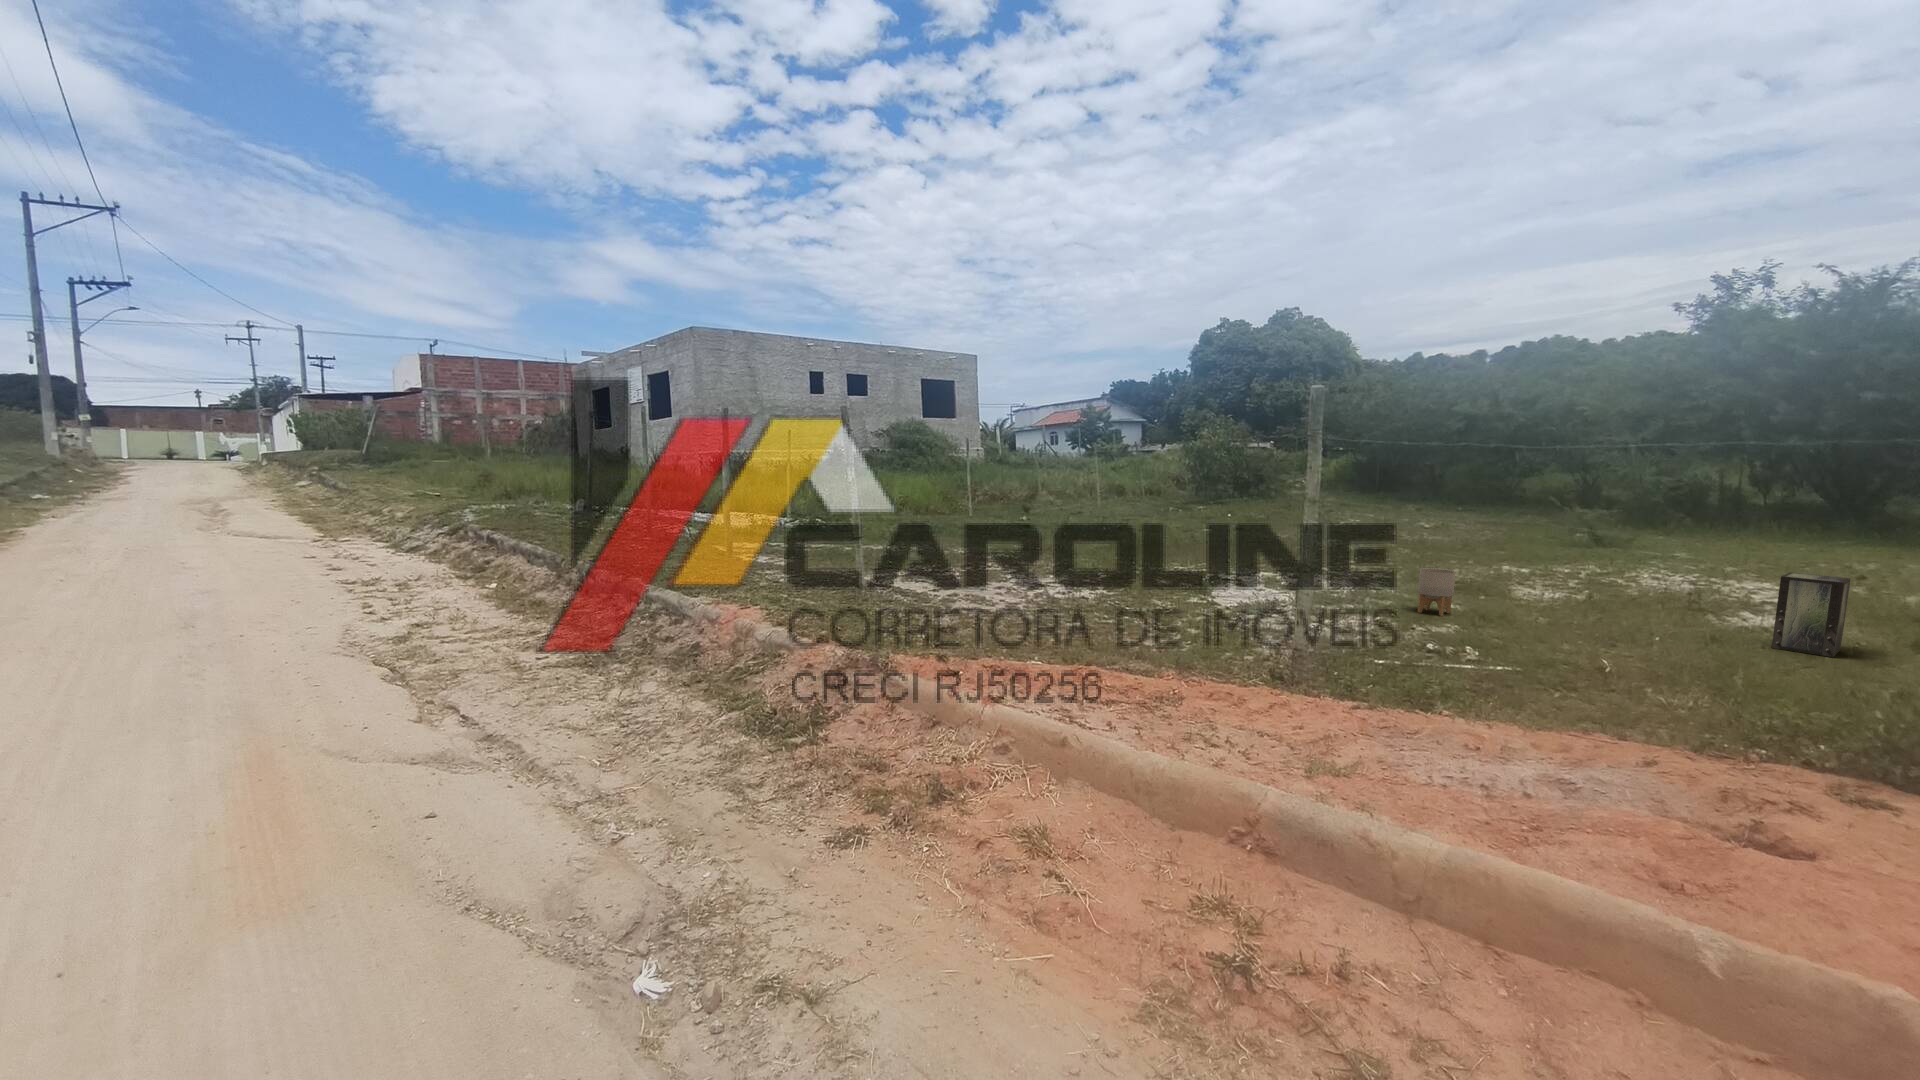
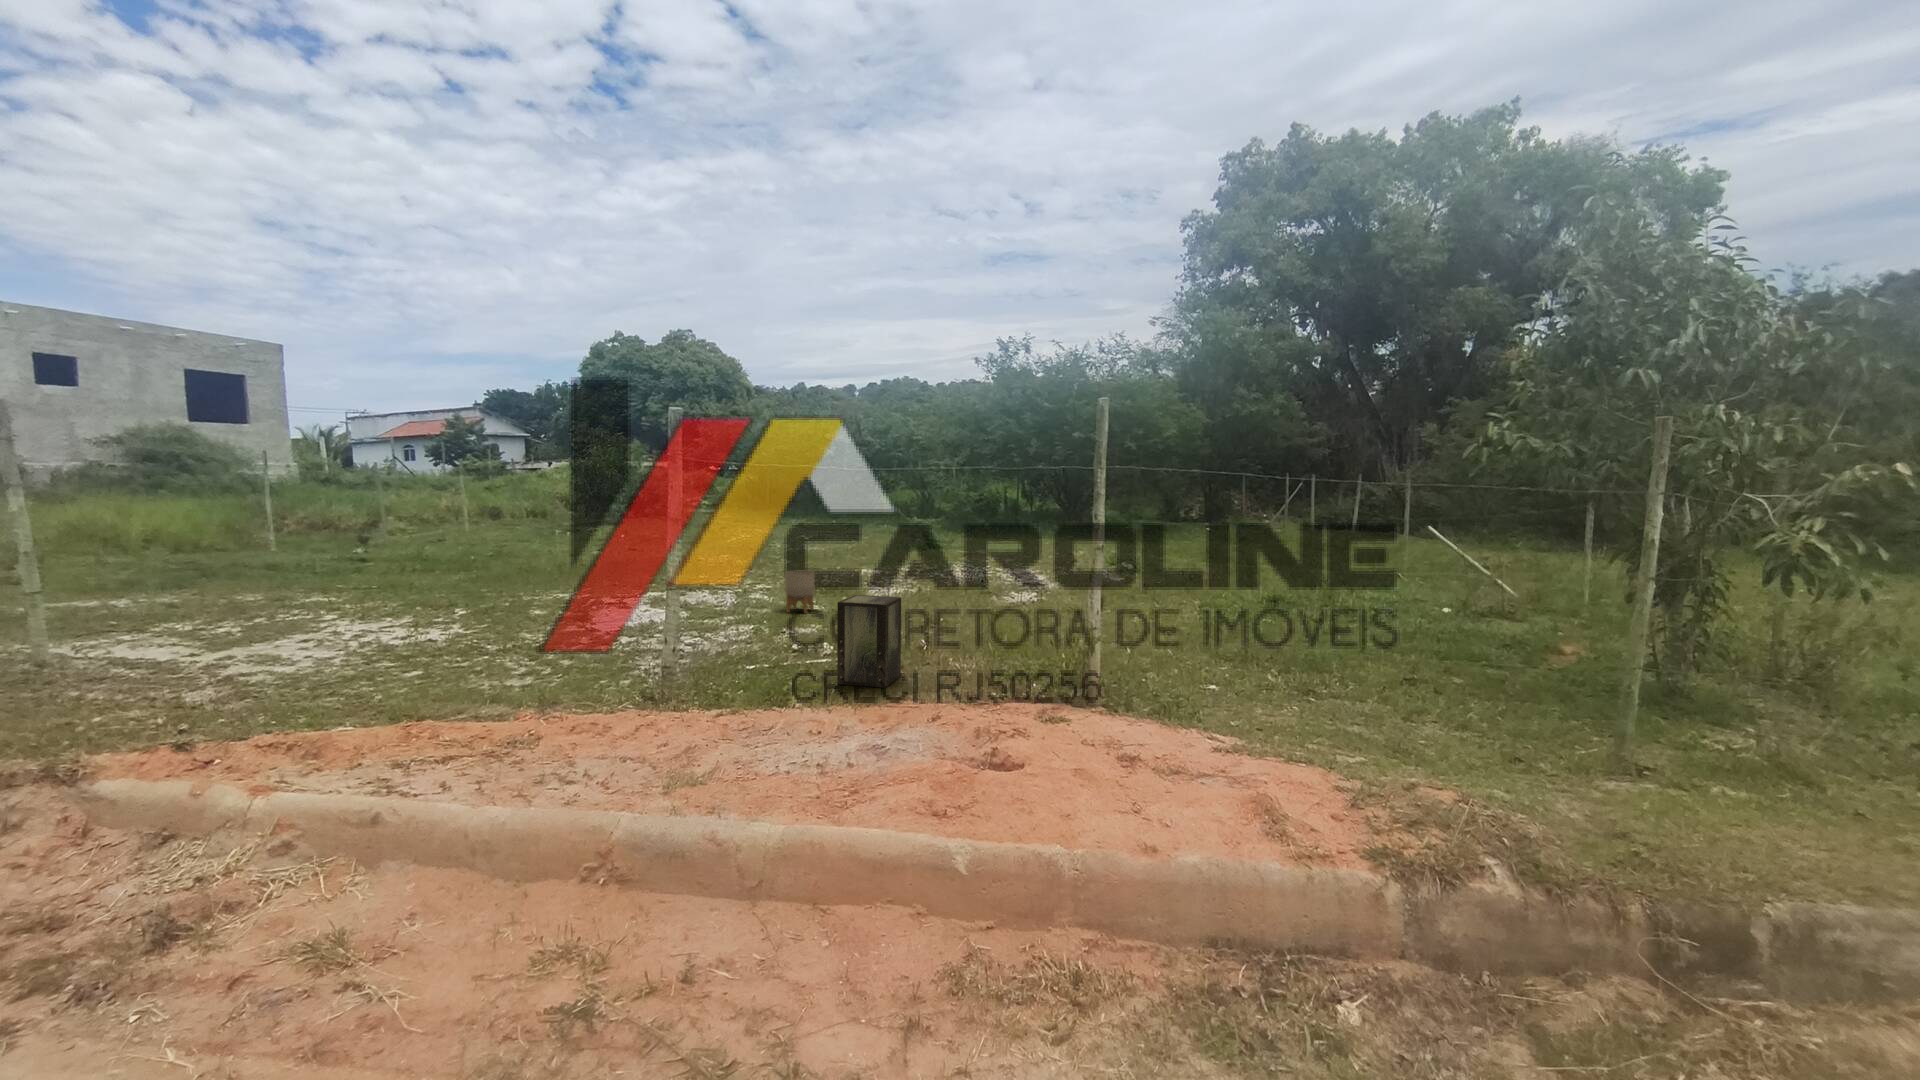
storage box: present [1772,573,1850,657] -> present [837,595,901,688]

